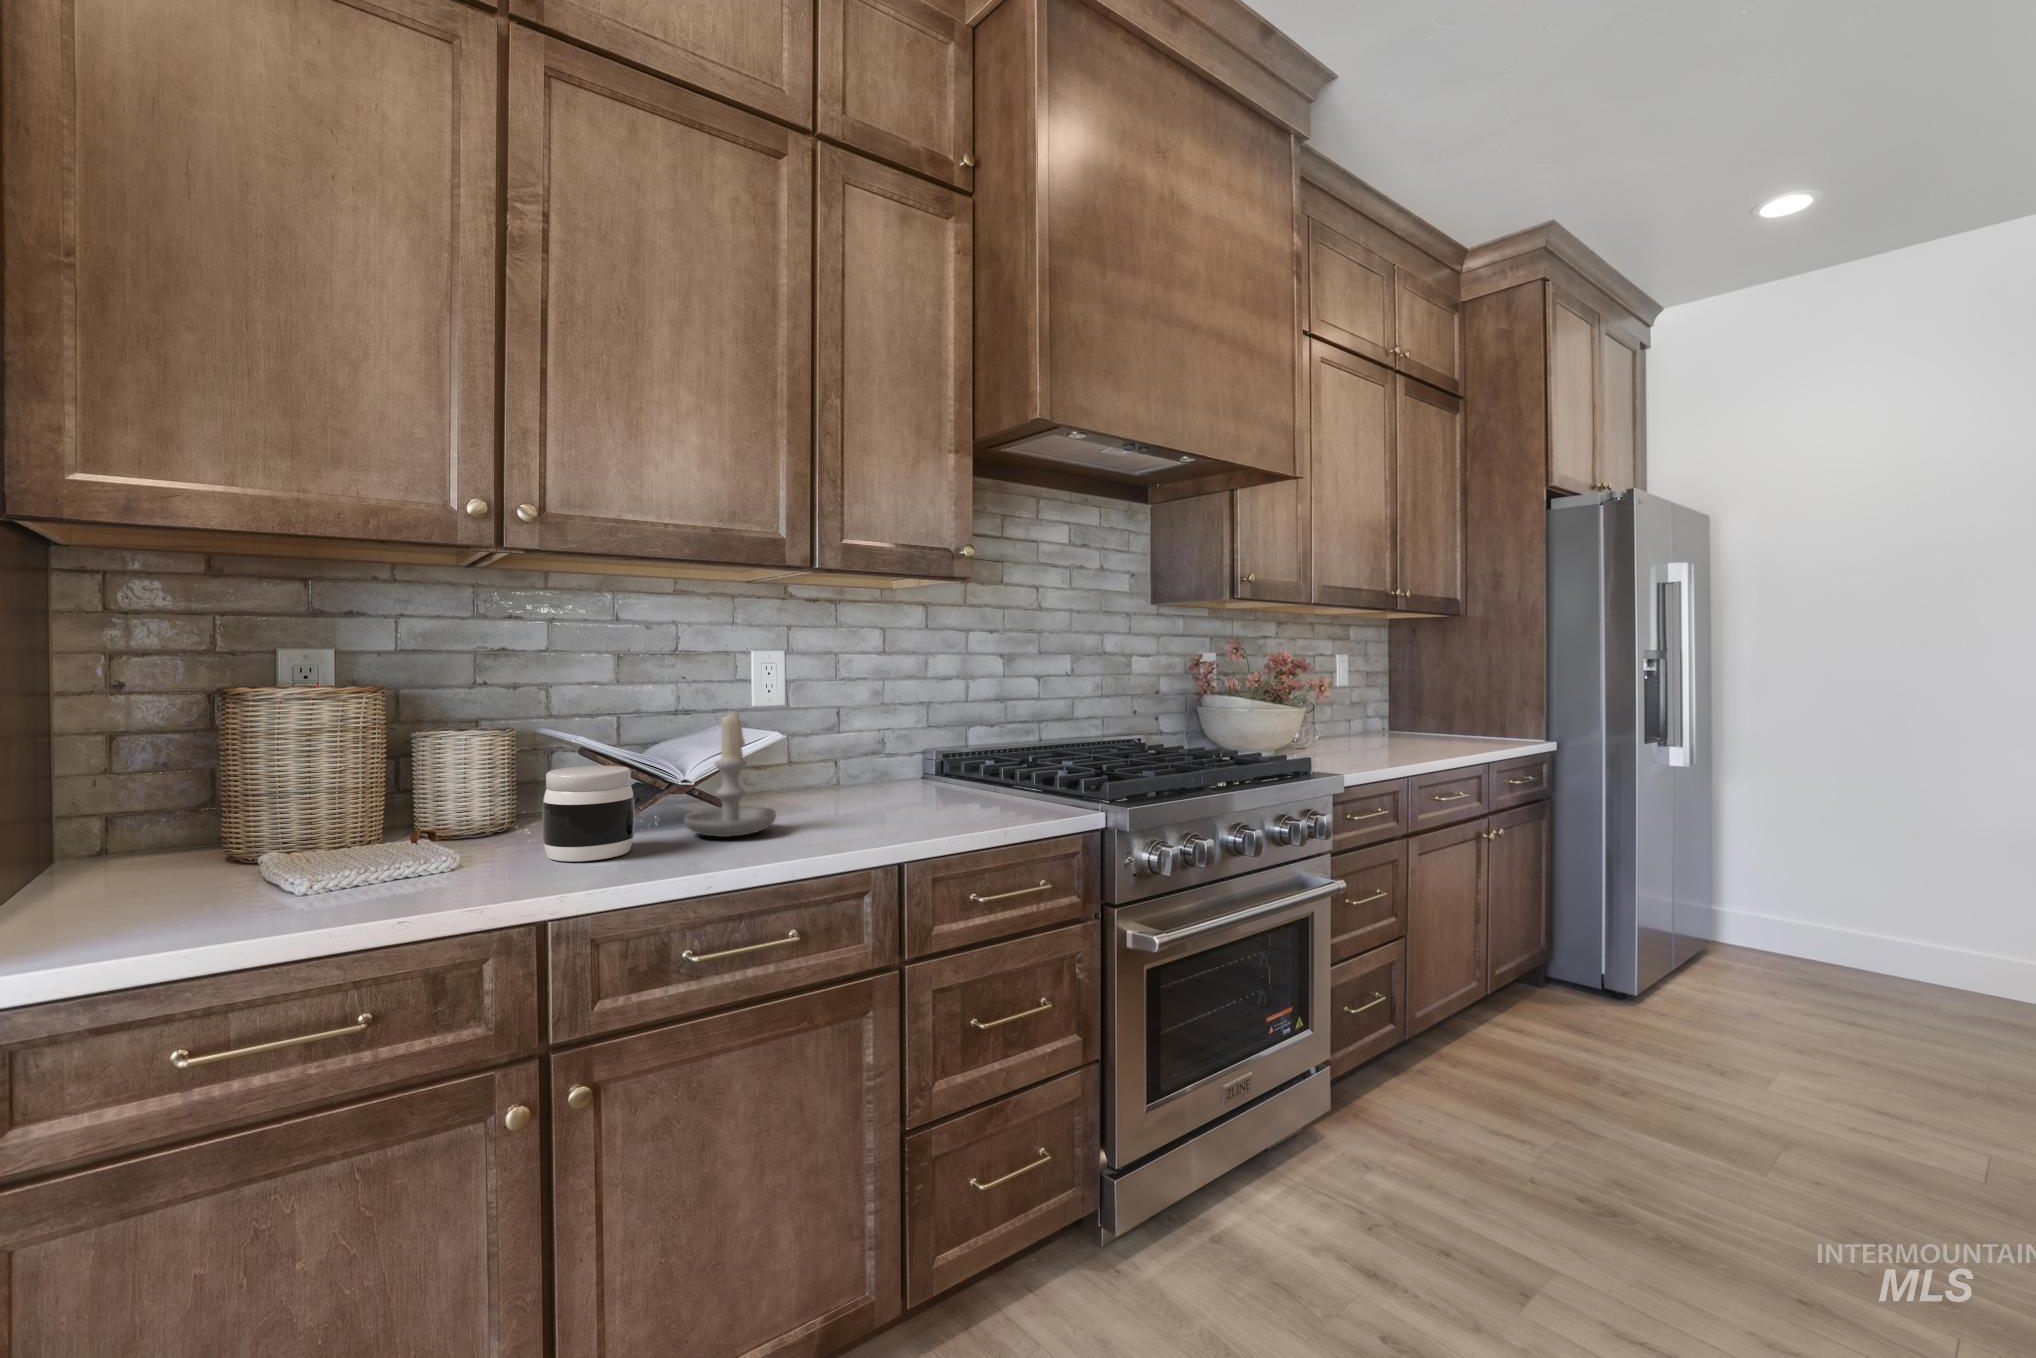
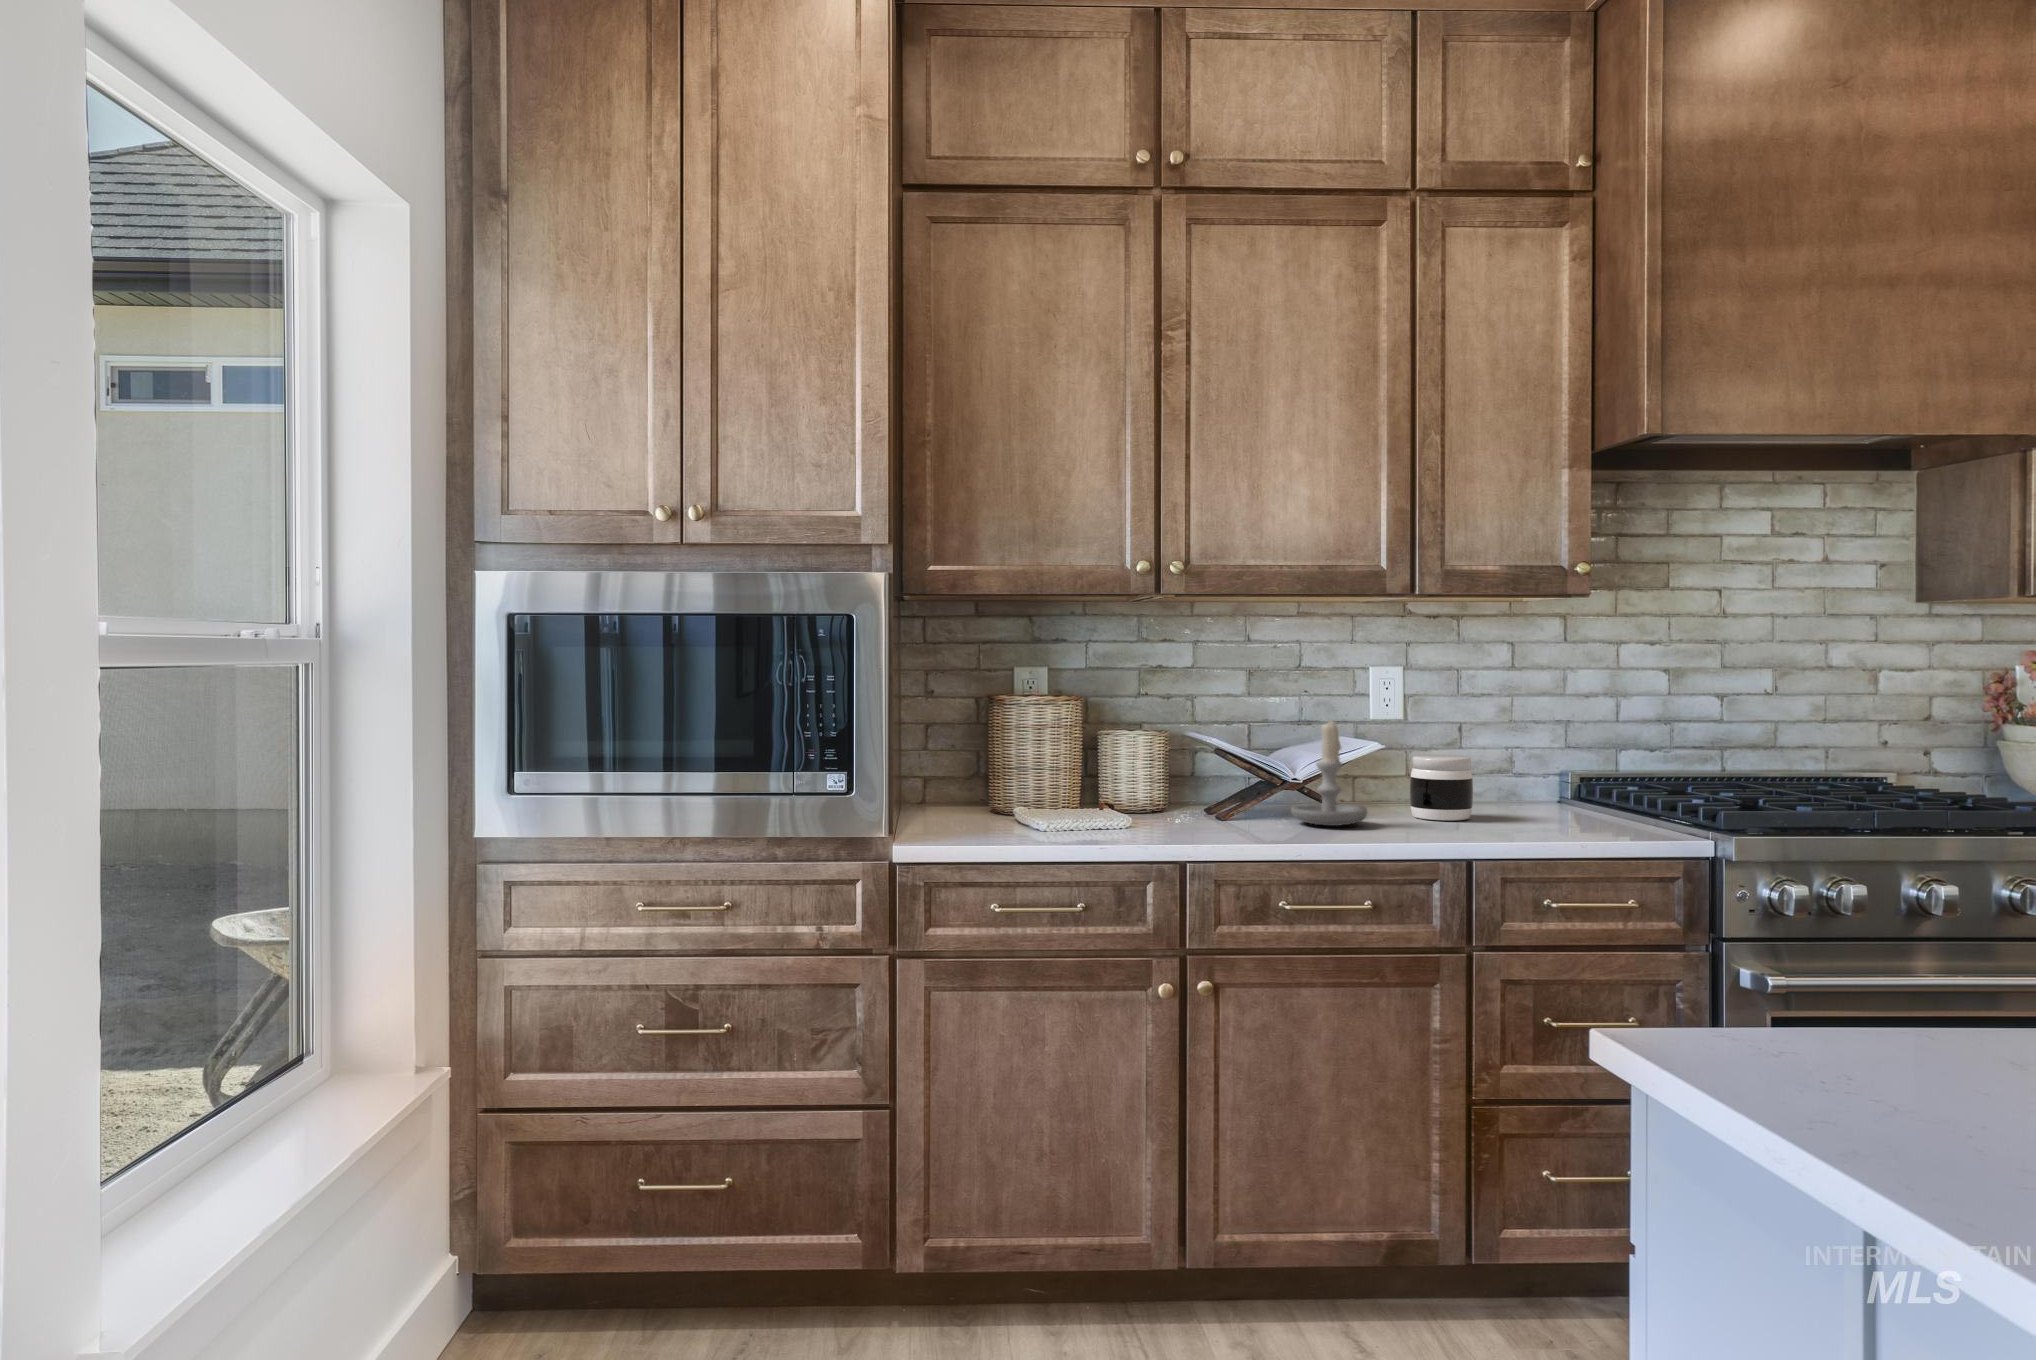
jar: present [542,766,635,861] -> present [1410,755,1473,820]

